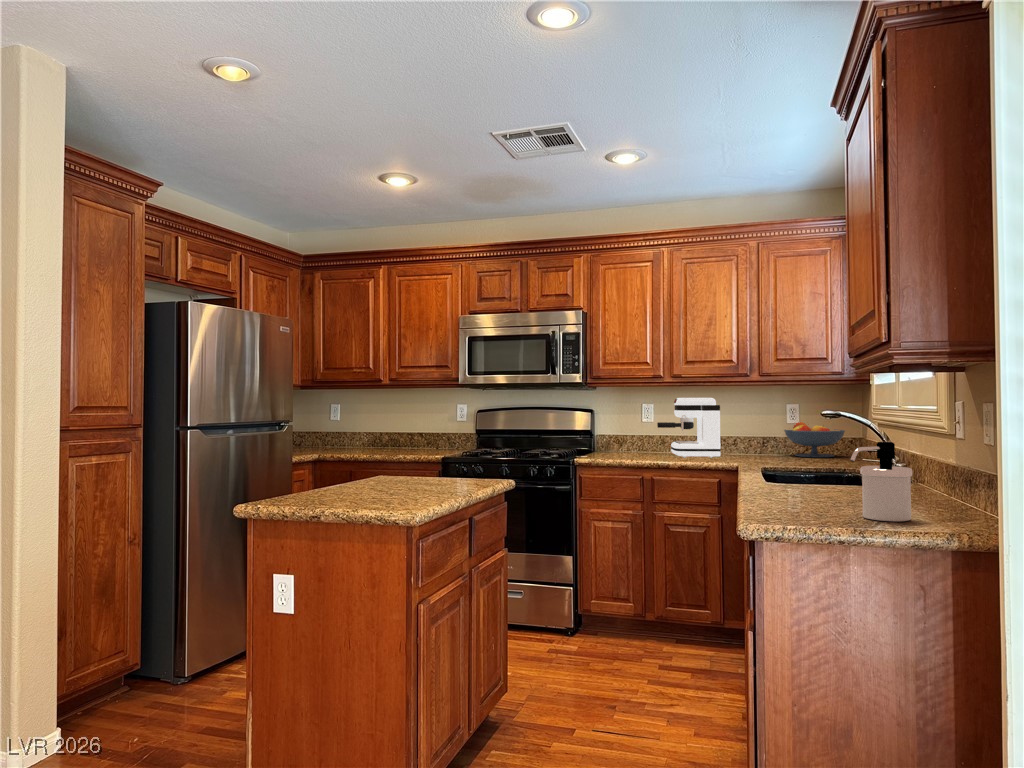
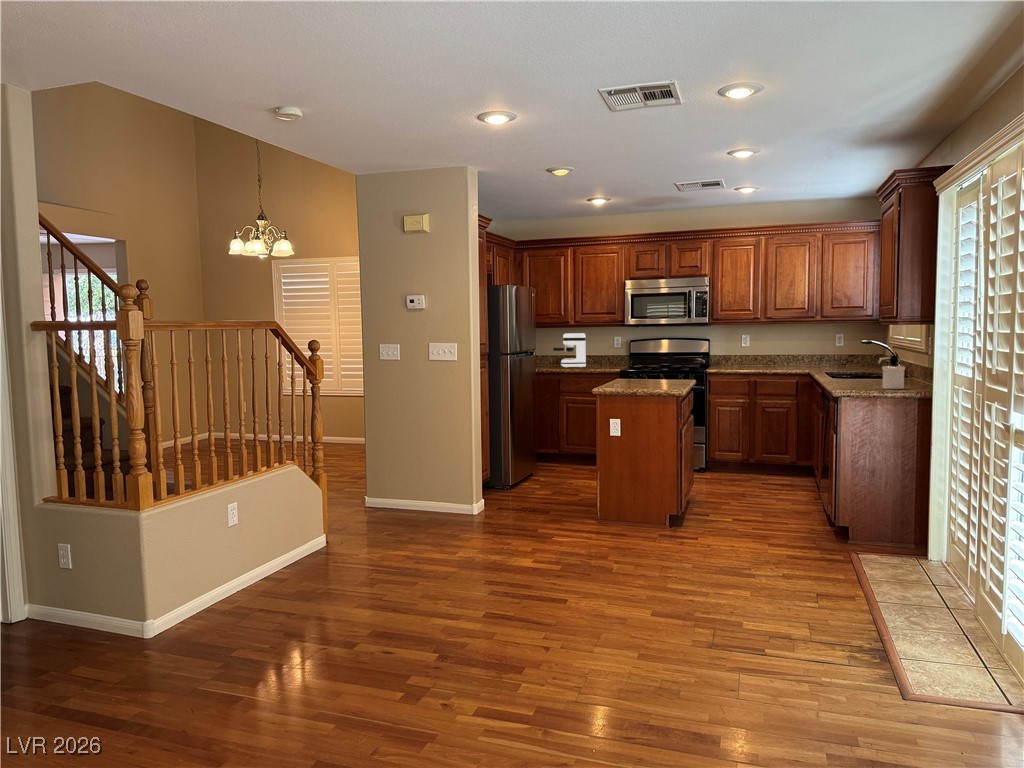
coffee maker: present [657,398,721,458] -> present [553,333,586,368]
fruit bowl: present [784,422,845,457] -> none [835,344,874,367]

